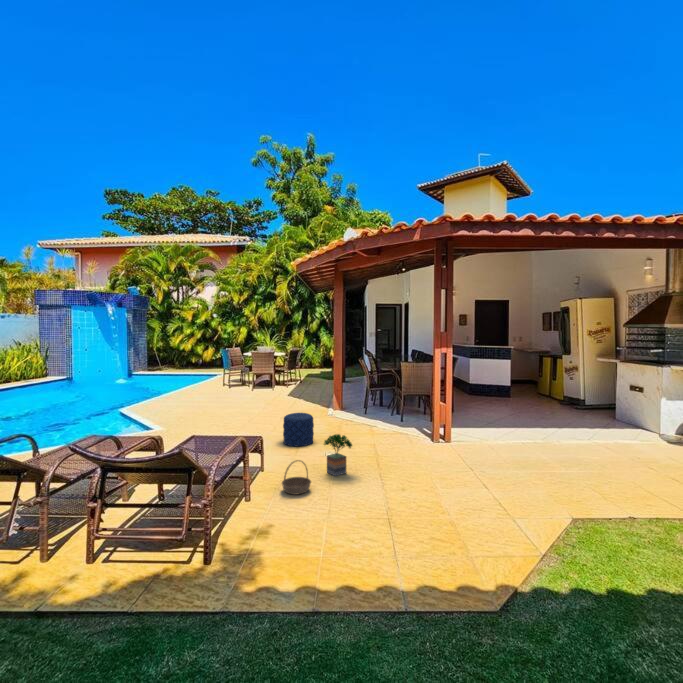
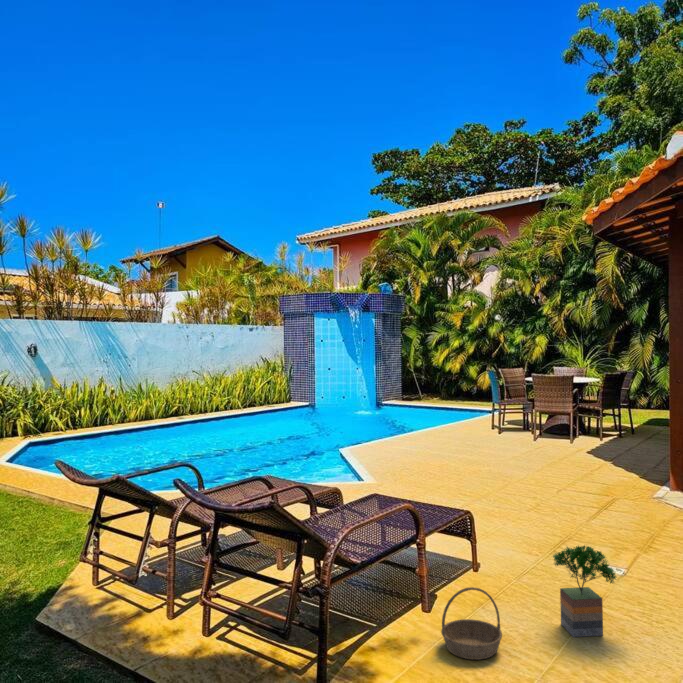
pouf: present [283,413,314,446] -> none [517,490,578,557]

